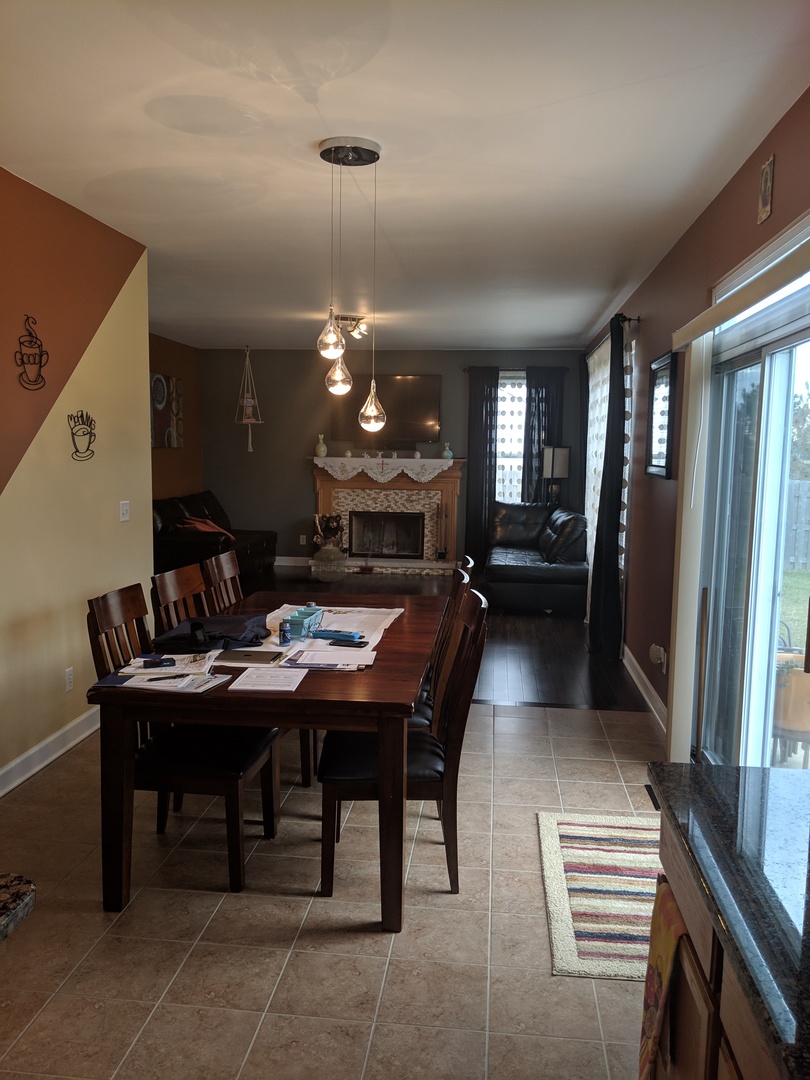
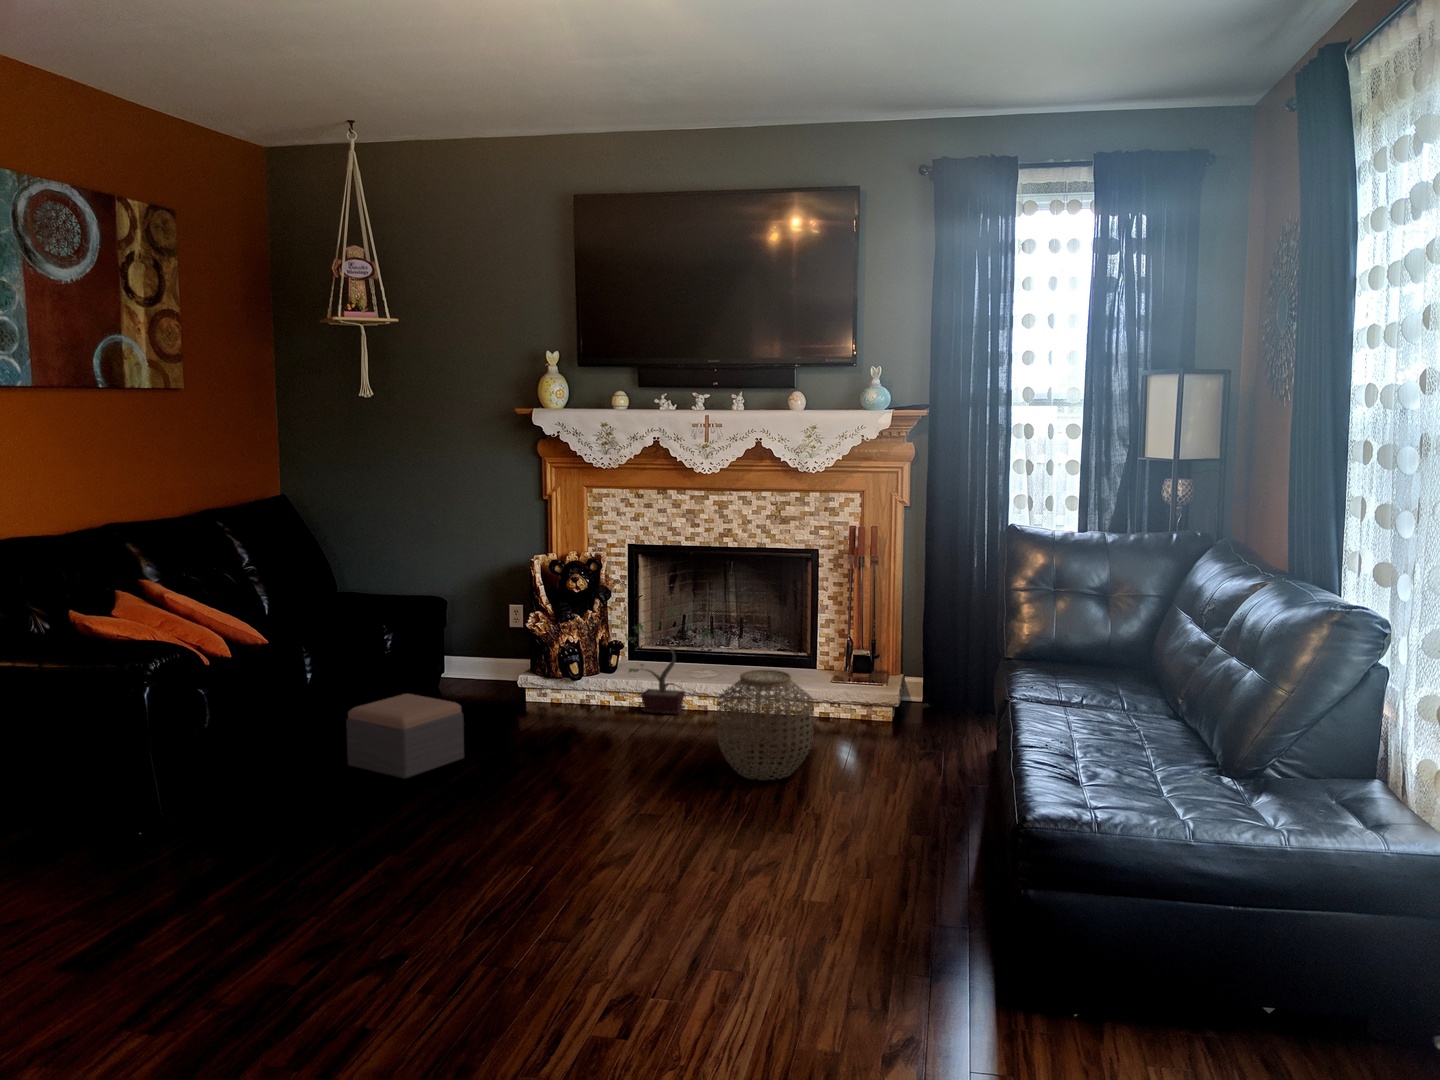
woven basket: present [314,546,346,582] -> present [717,670,814,780]
footstool: none [259,562,300,589] -> present [346,694,464,779]

